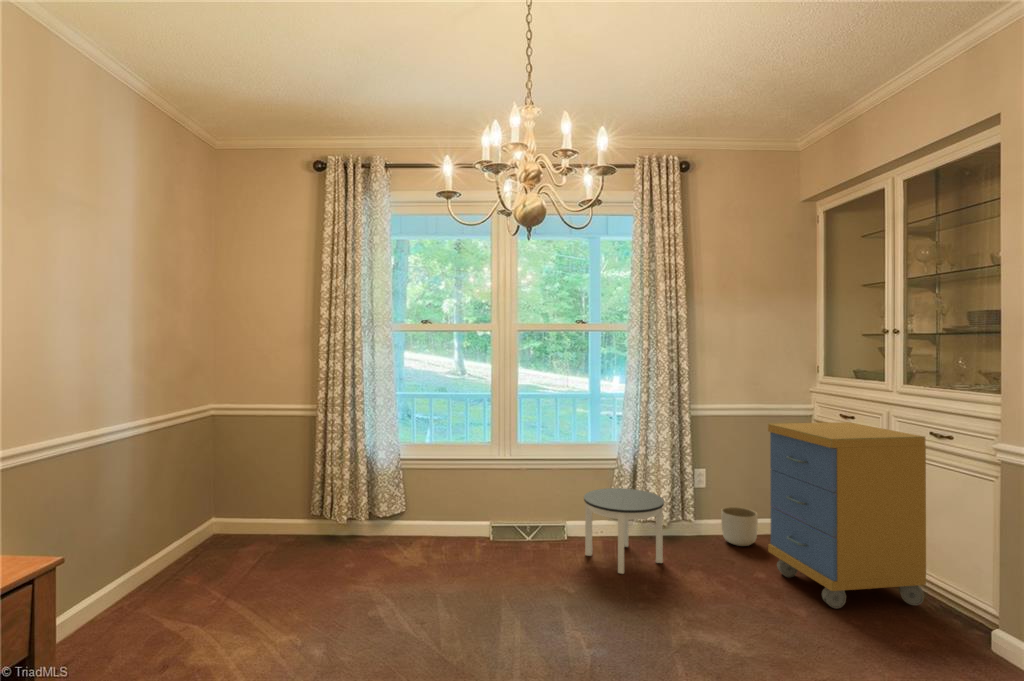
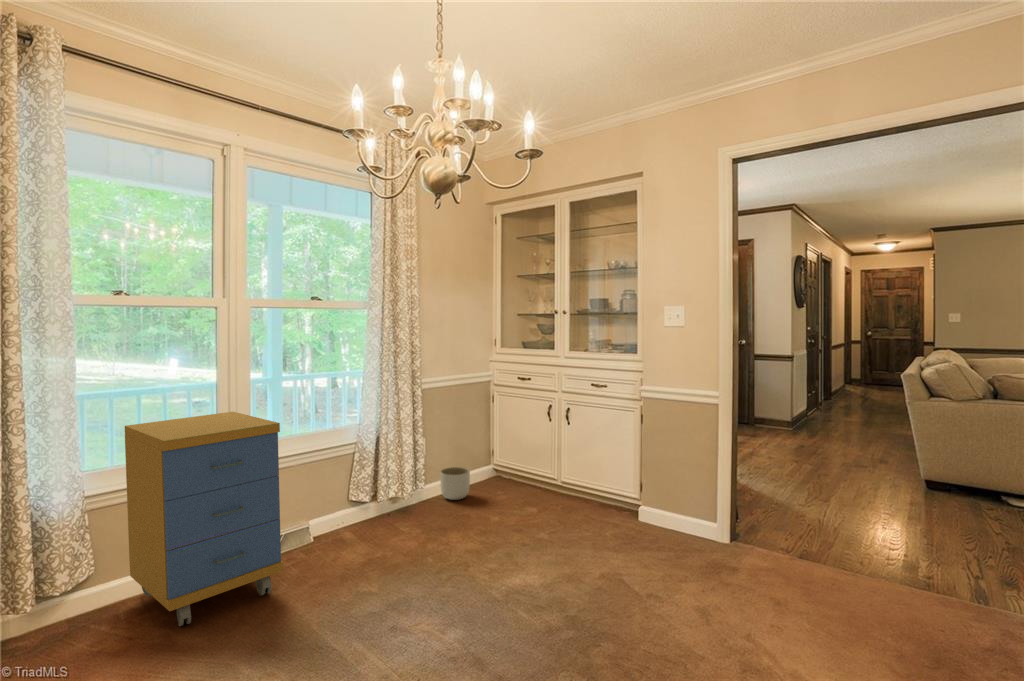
storage cabinet: present [768,422,926,608] -> present [125,412,283,626]
round table: present [584,488,664,574] -> none [344,470,425,552]

